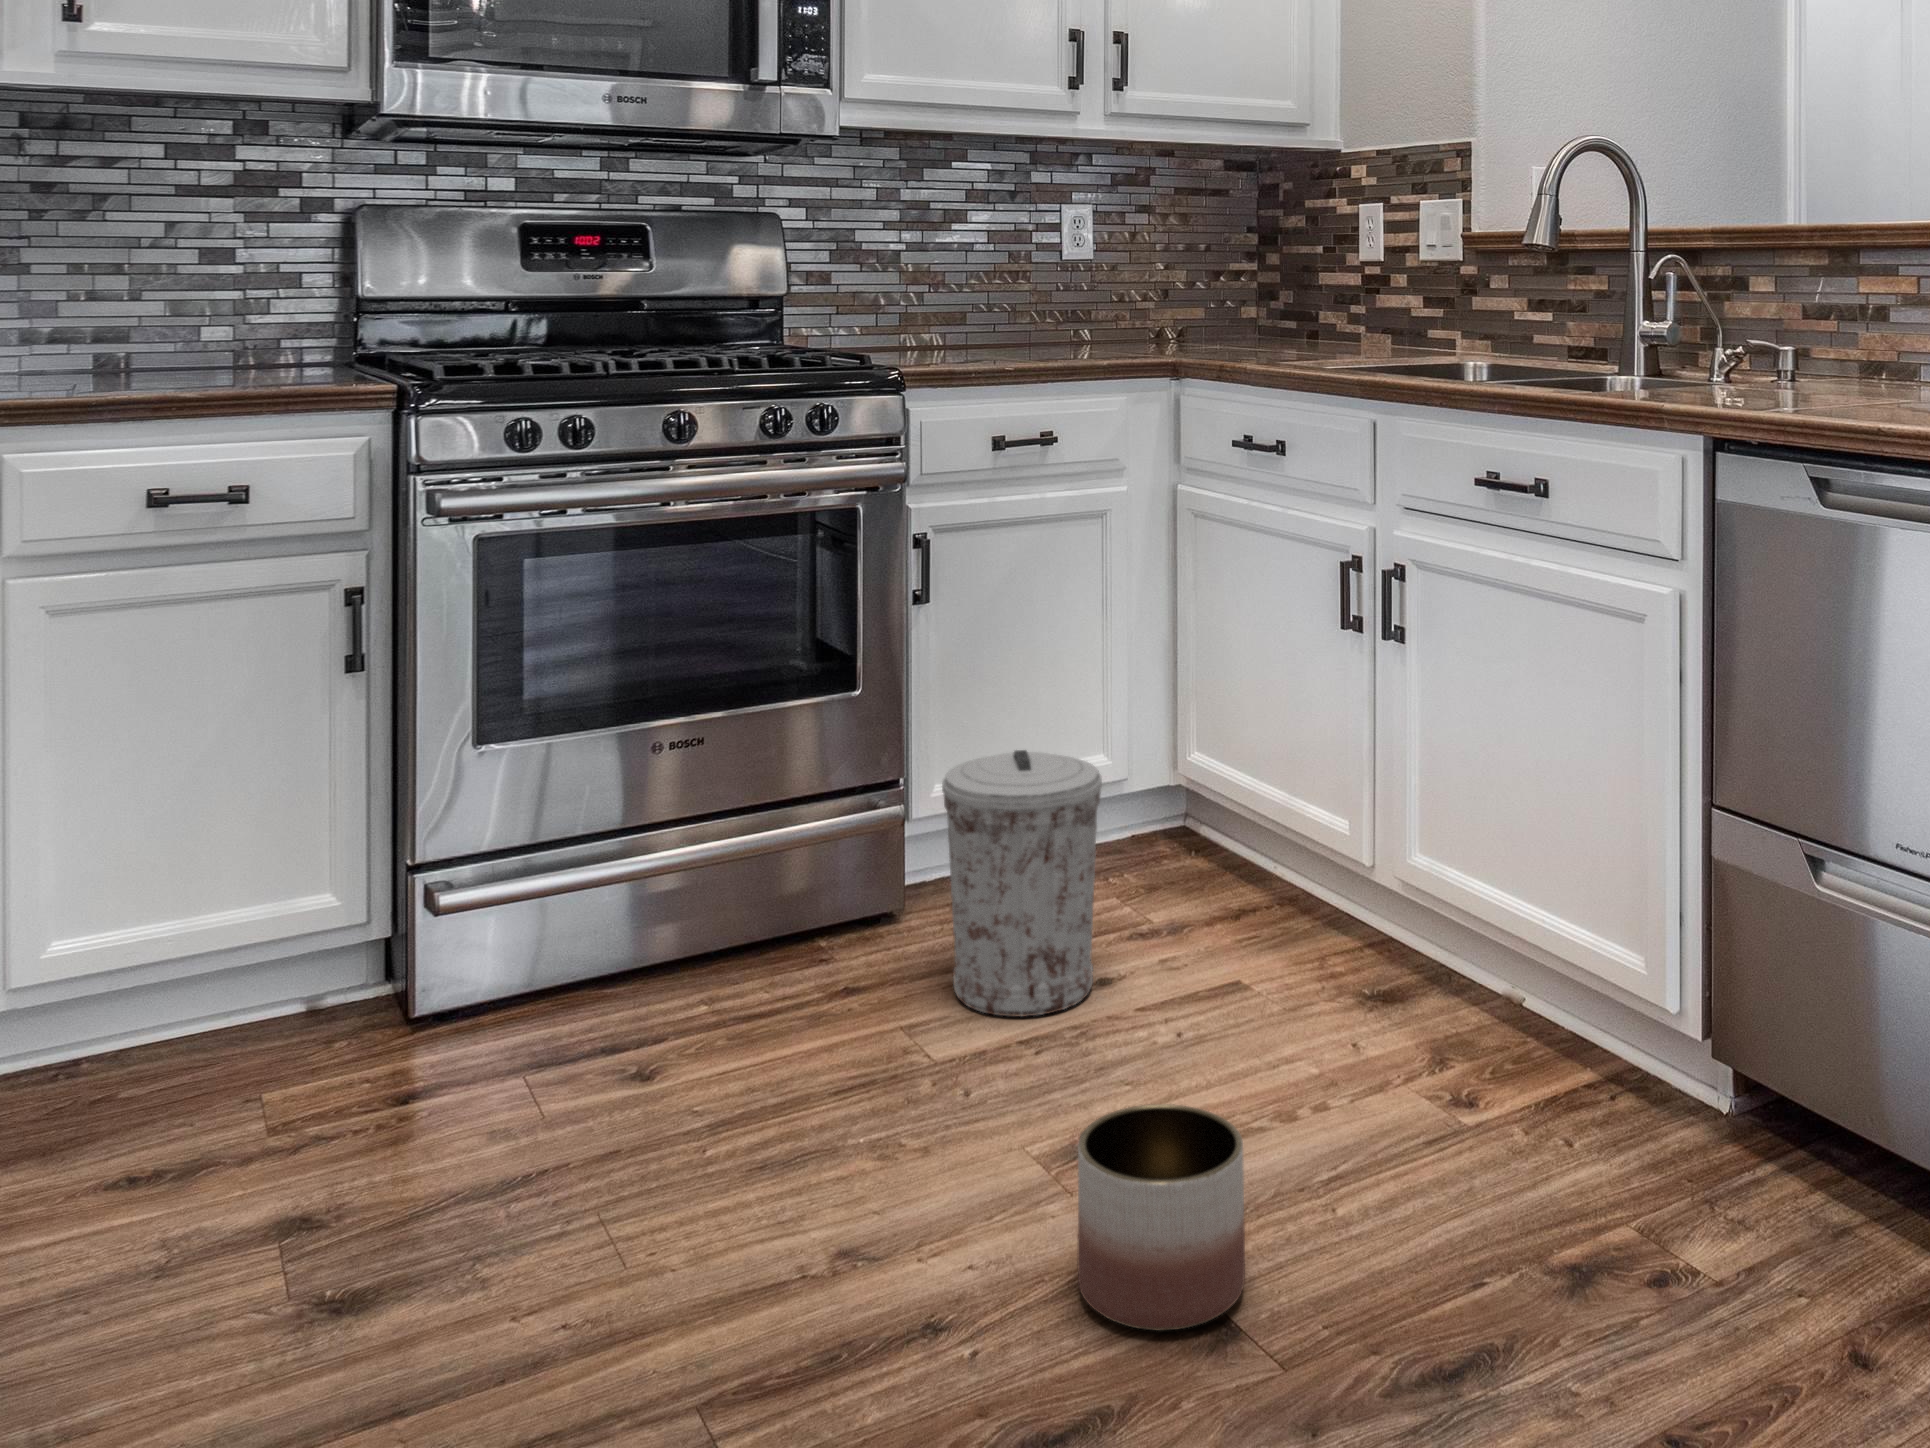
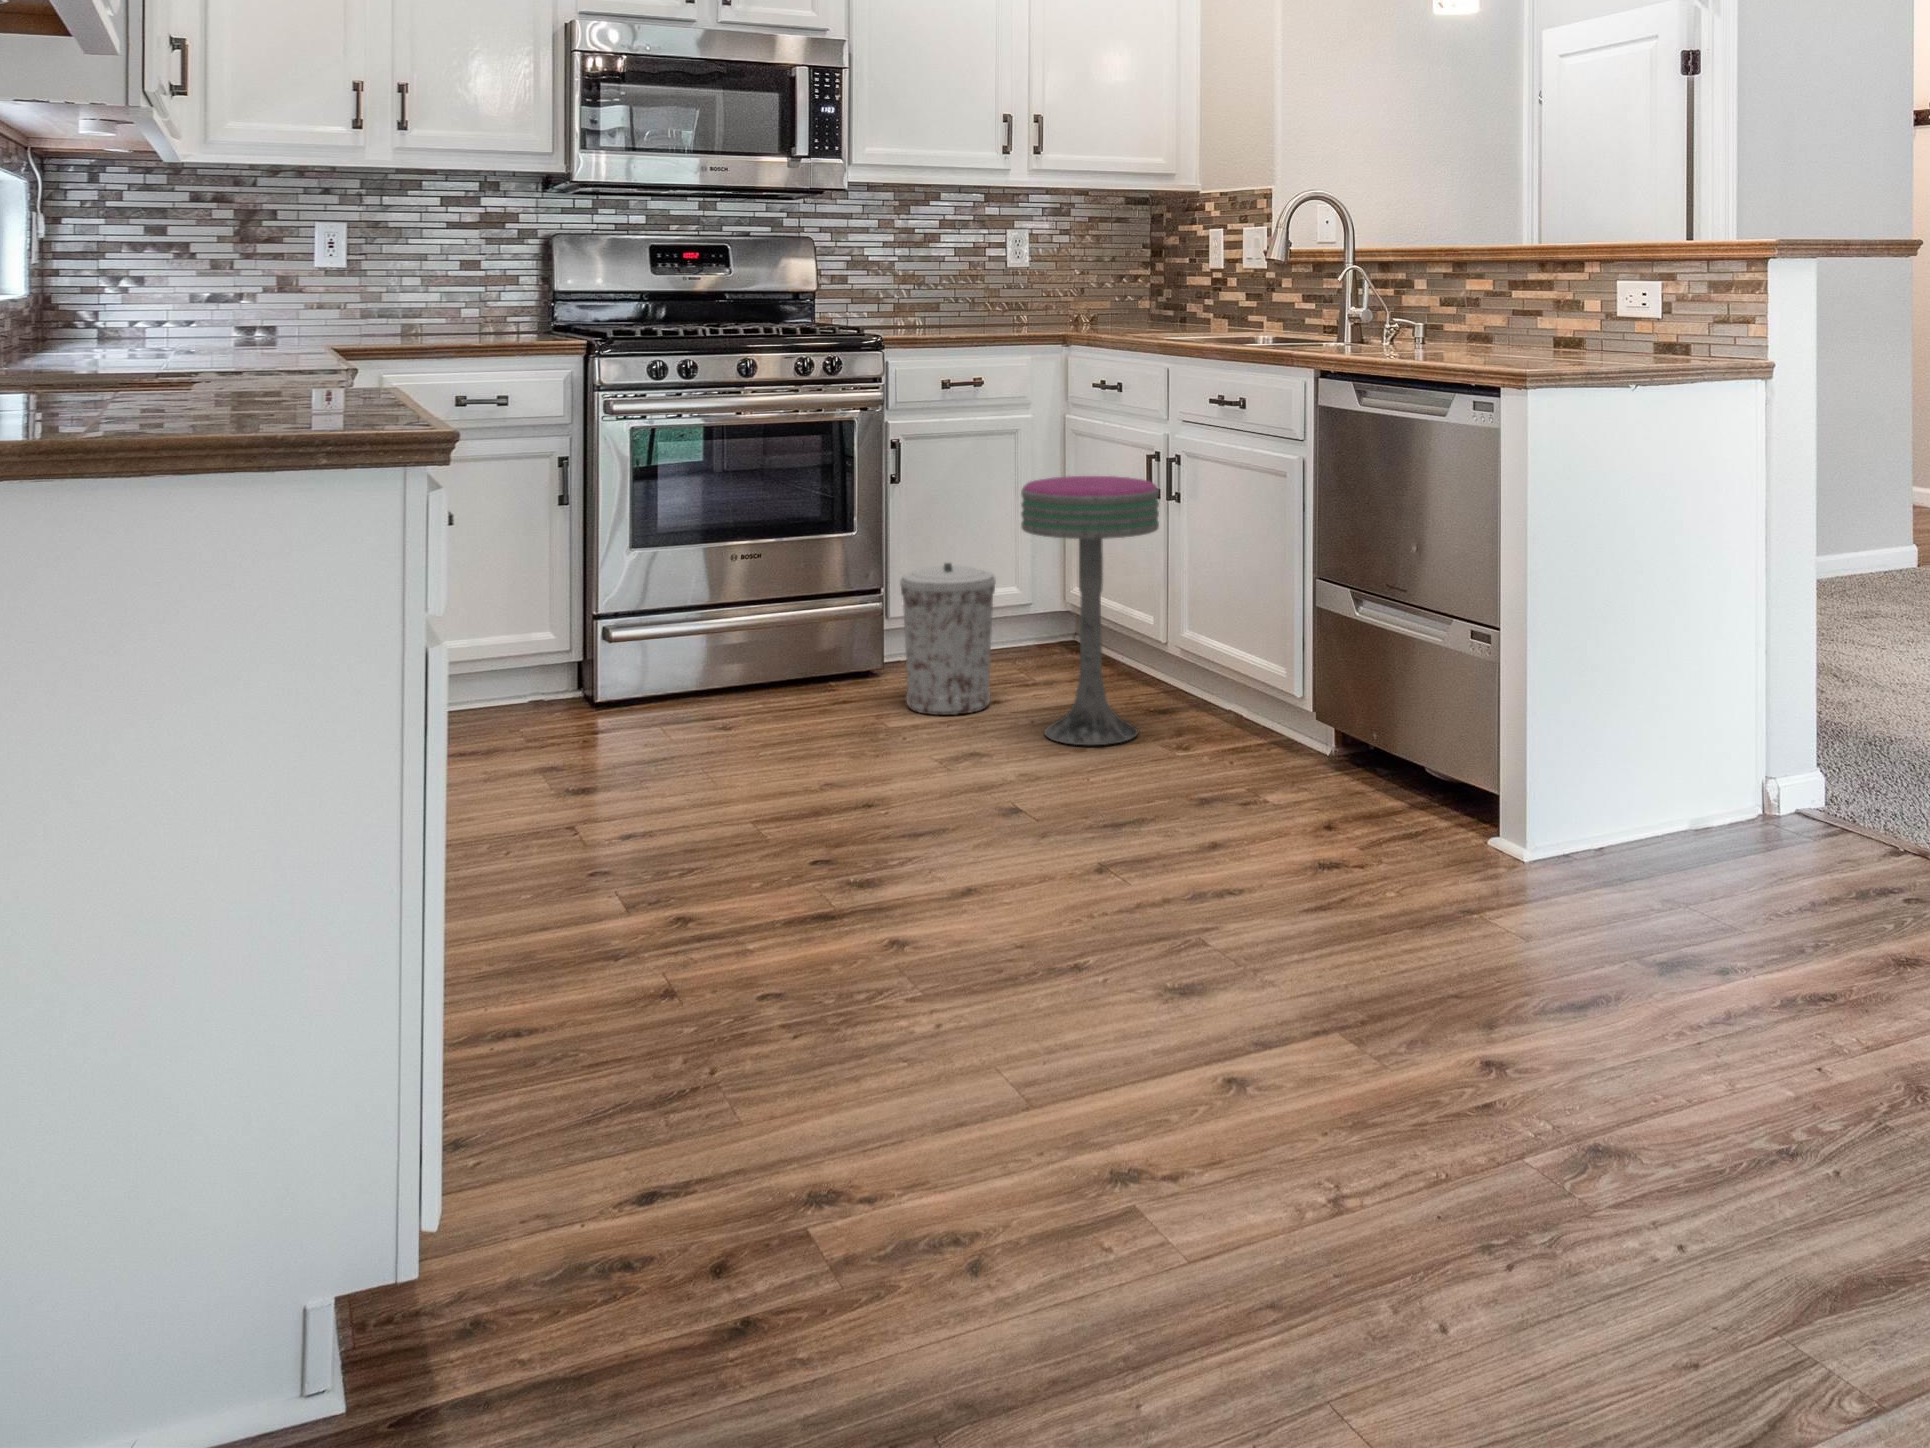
bar stool: none [1165,610,1402,1095] -> present [1021,476,1159,745]
planter: present [1077,1104,1245,1331] -> none [946,716,1032,814]

